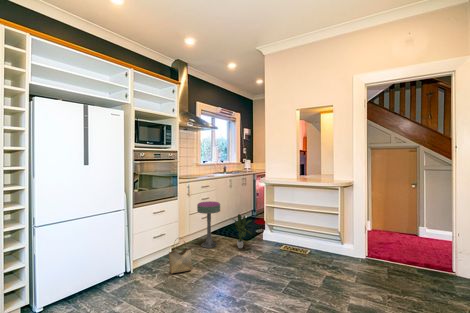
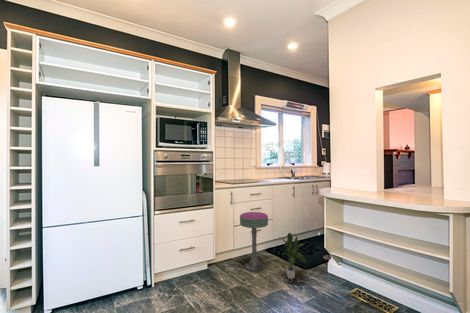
woven basket: present [169,240,192,273] -> none [186,255,215,299]

